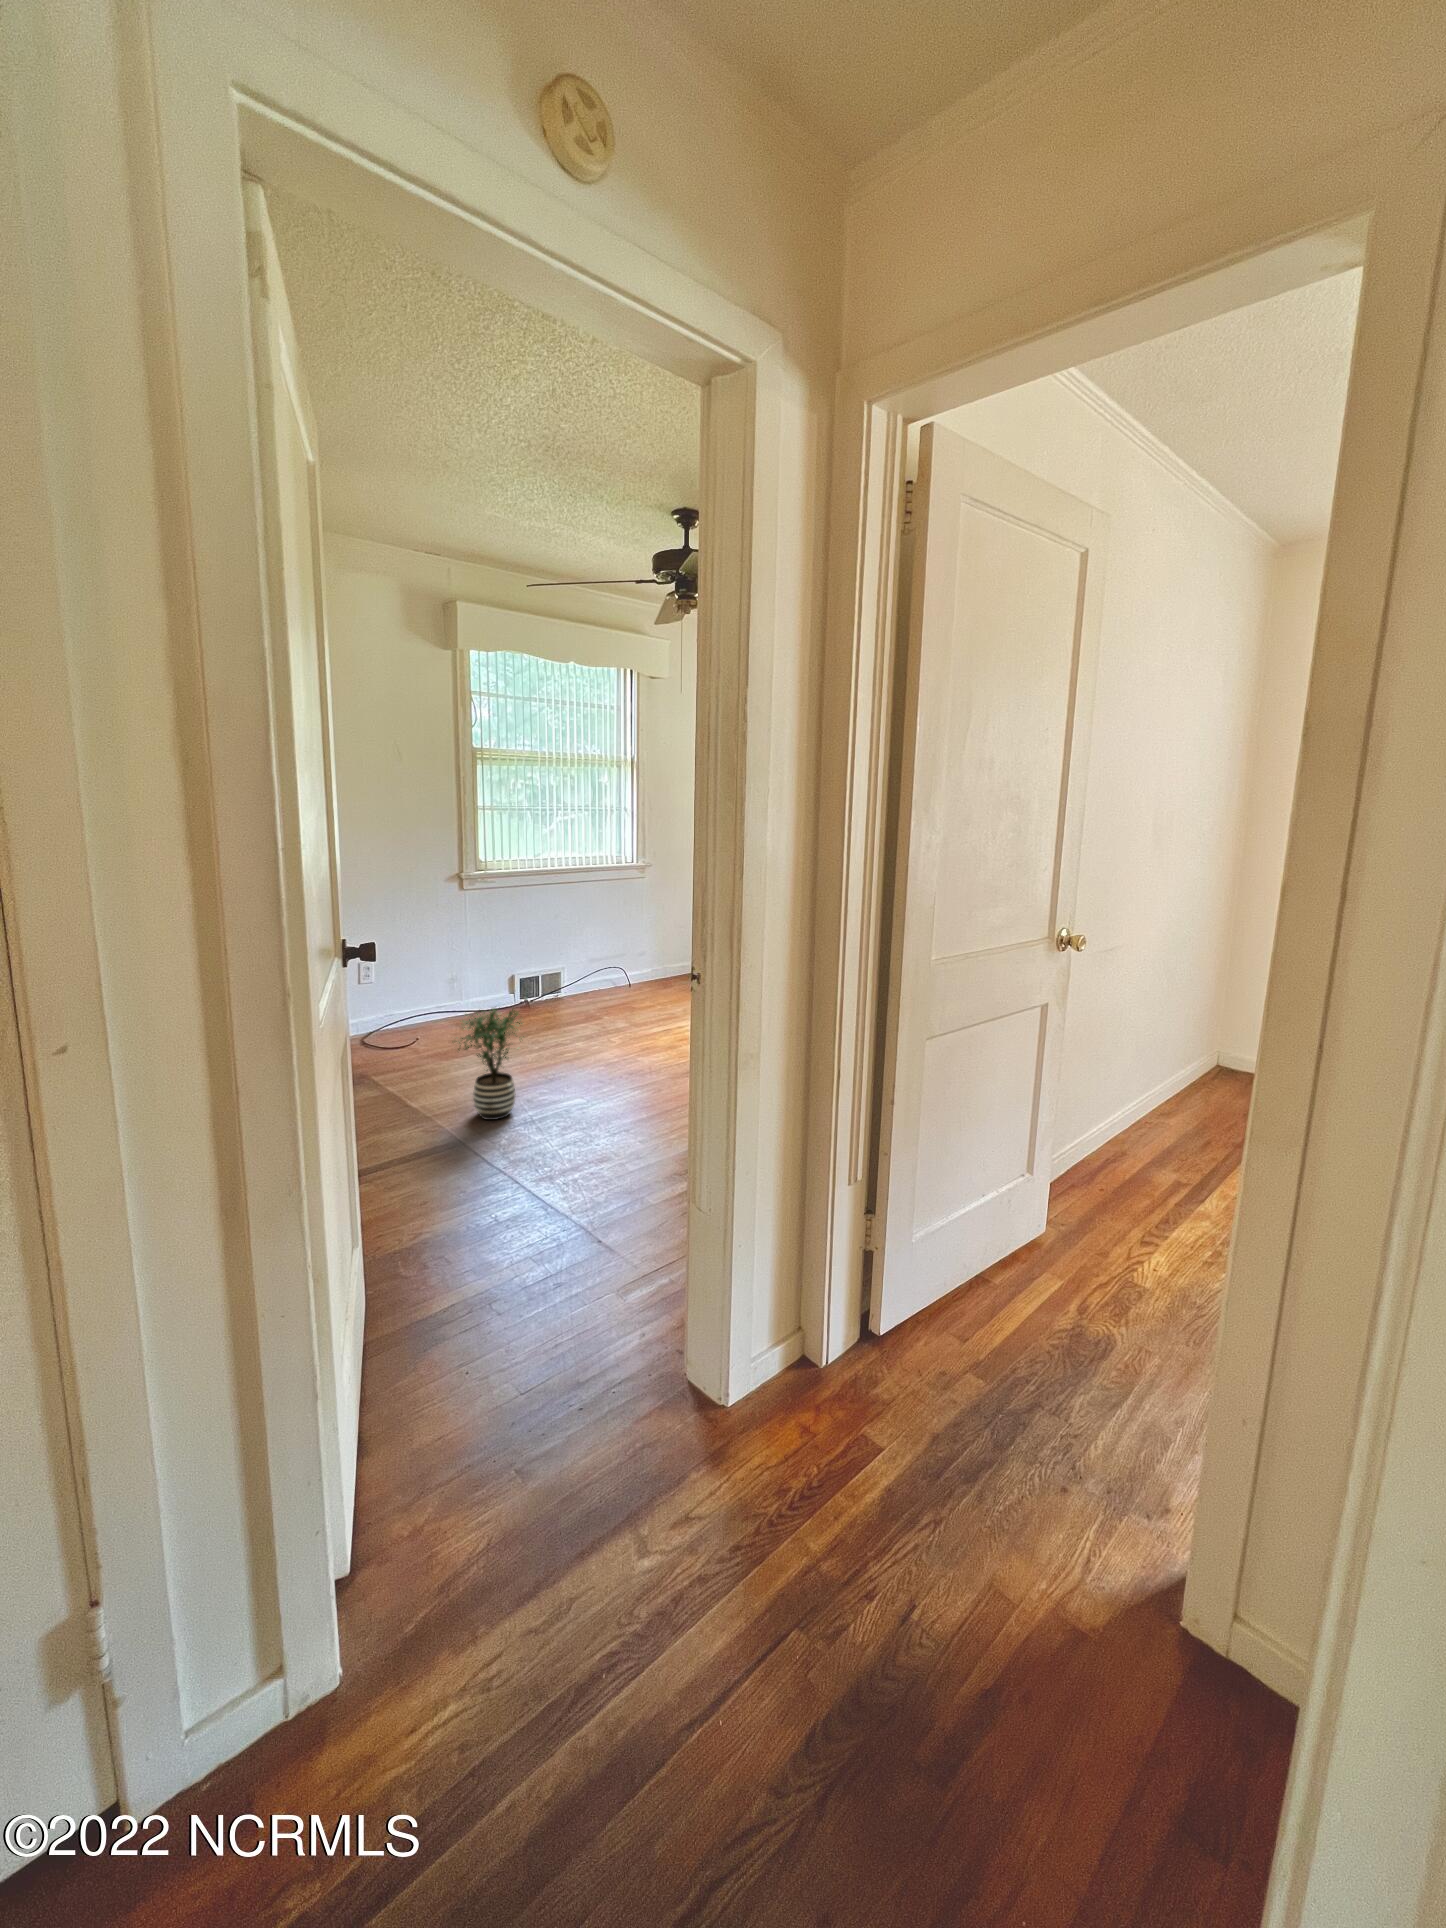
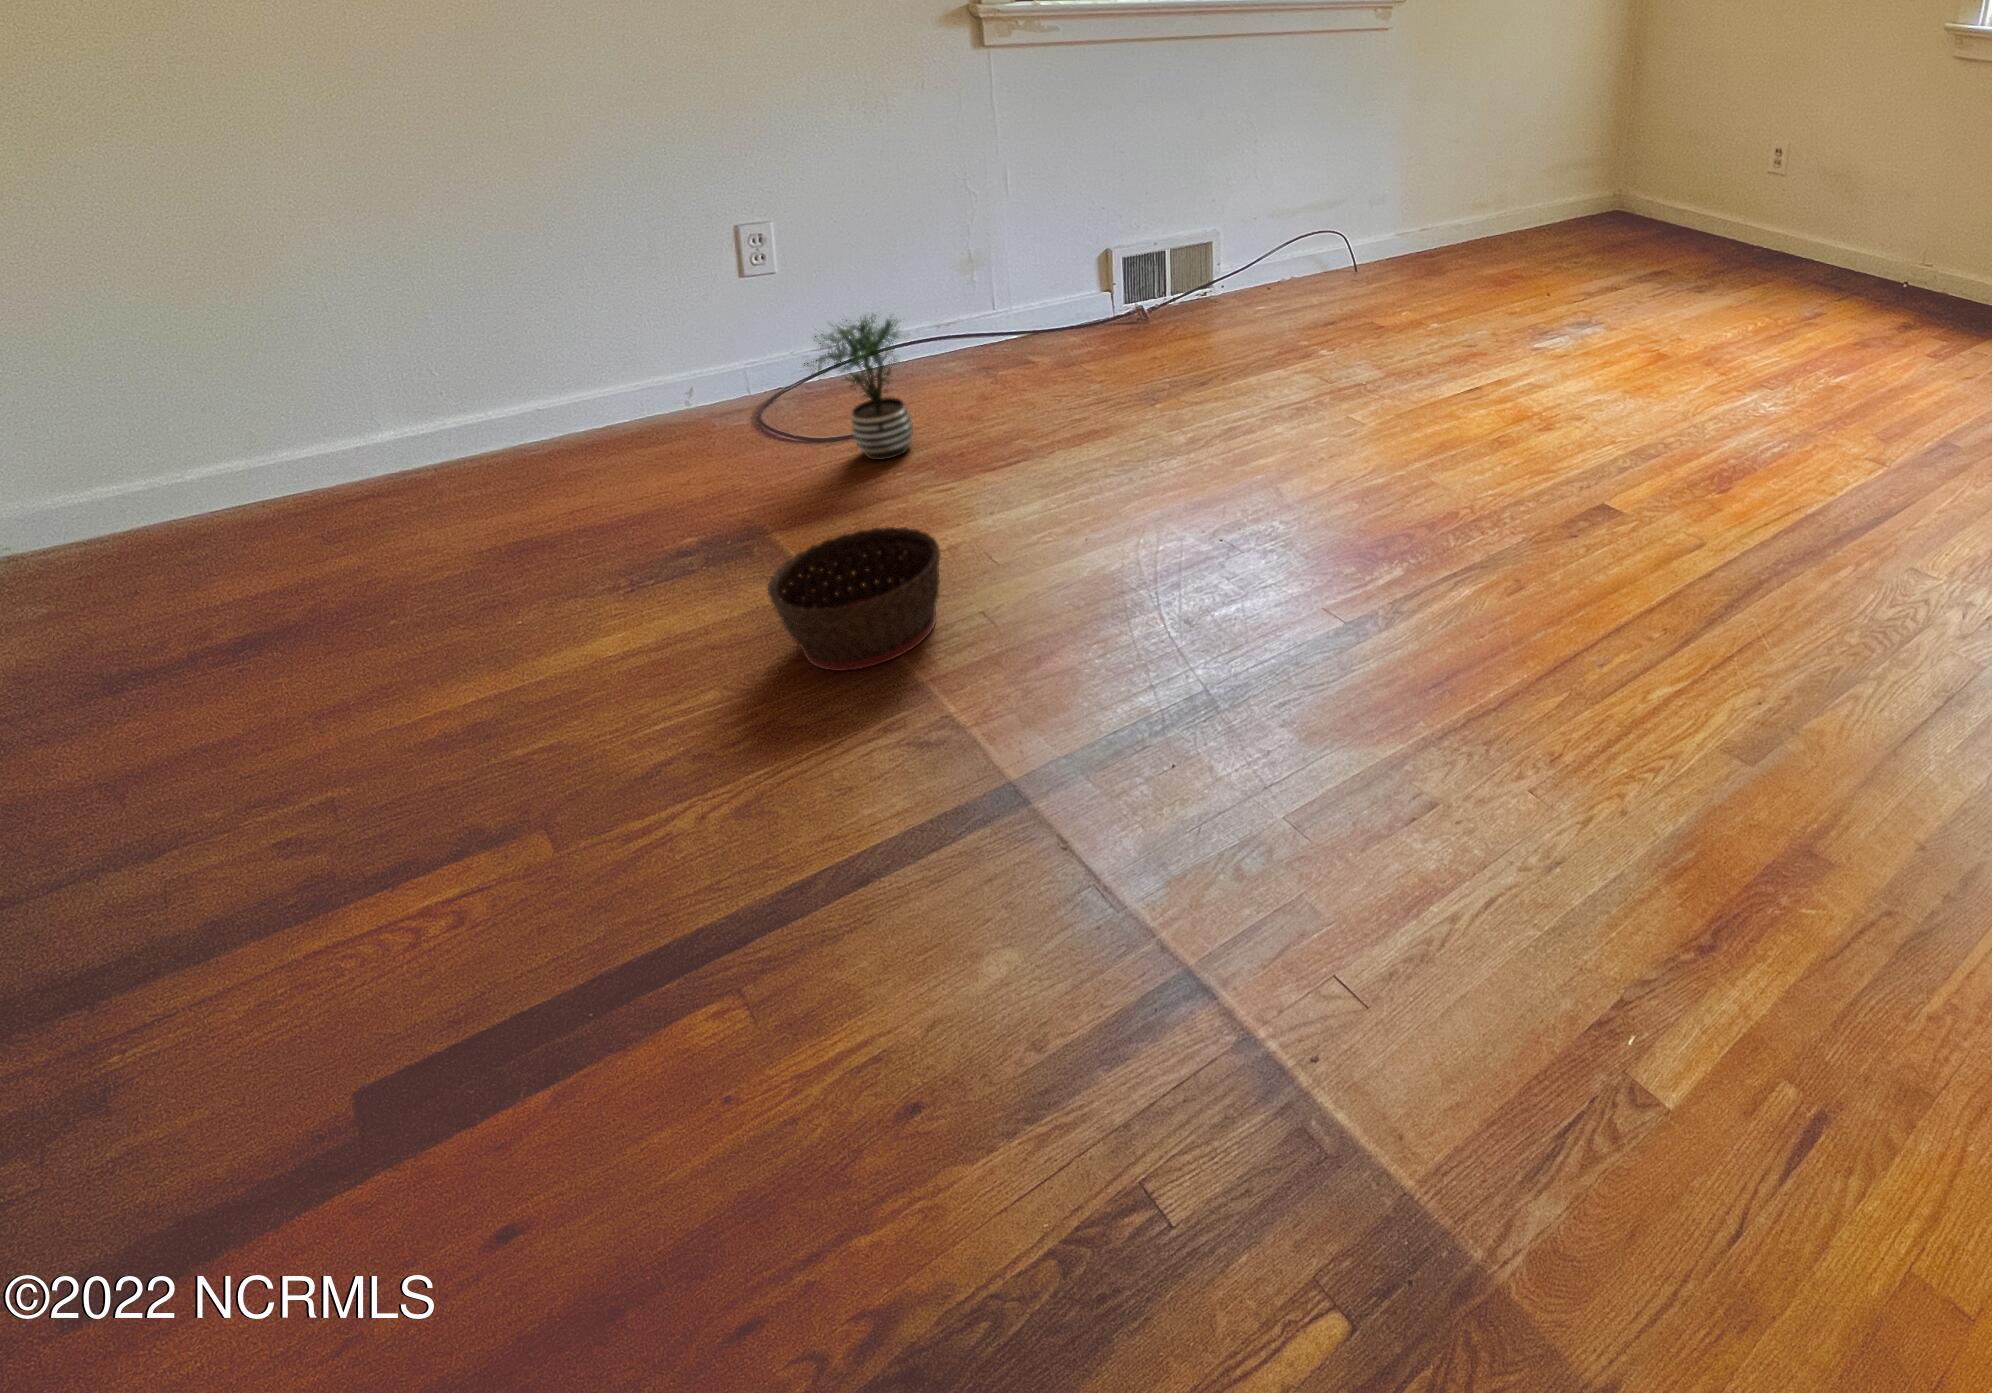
basket: none [483,1158,608,1272] -> present [767,527,940,671]

